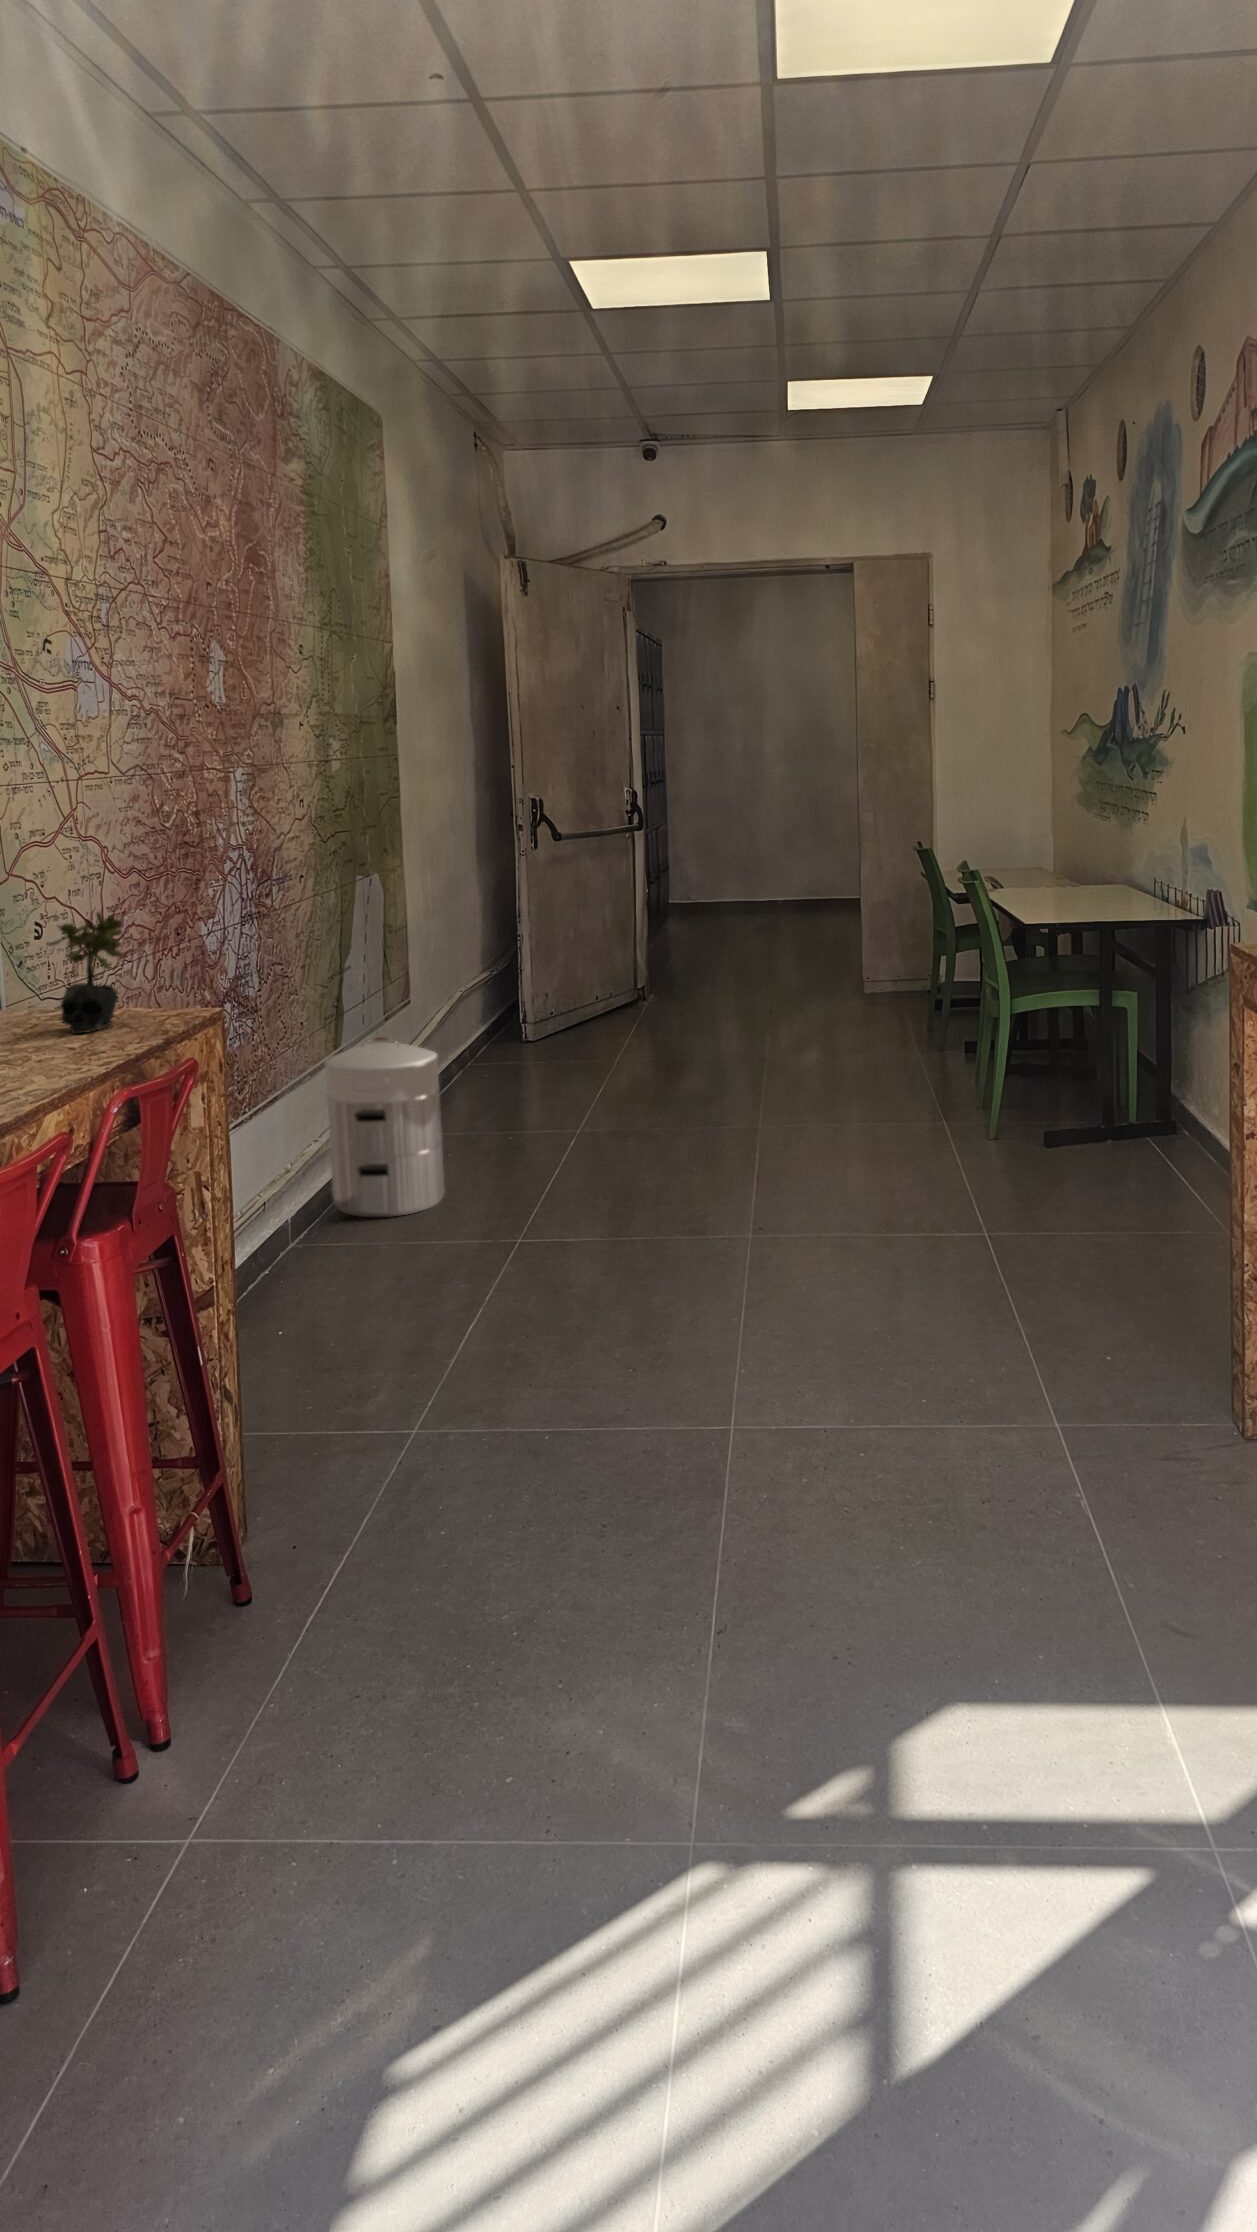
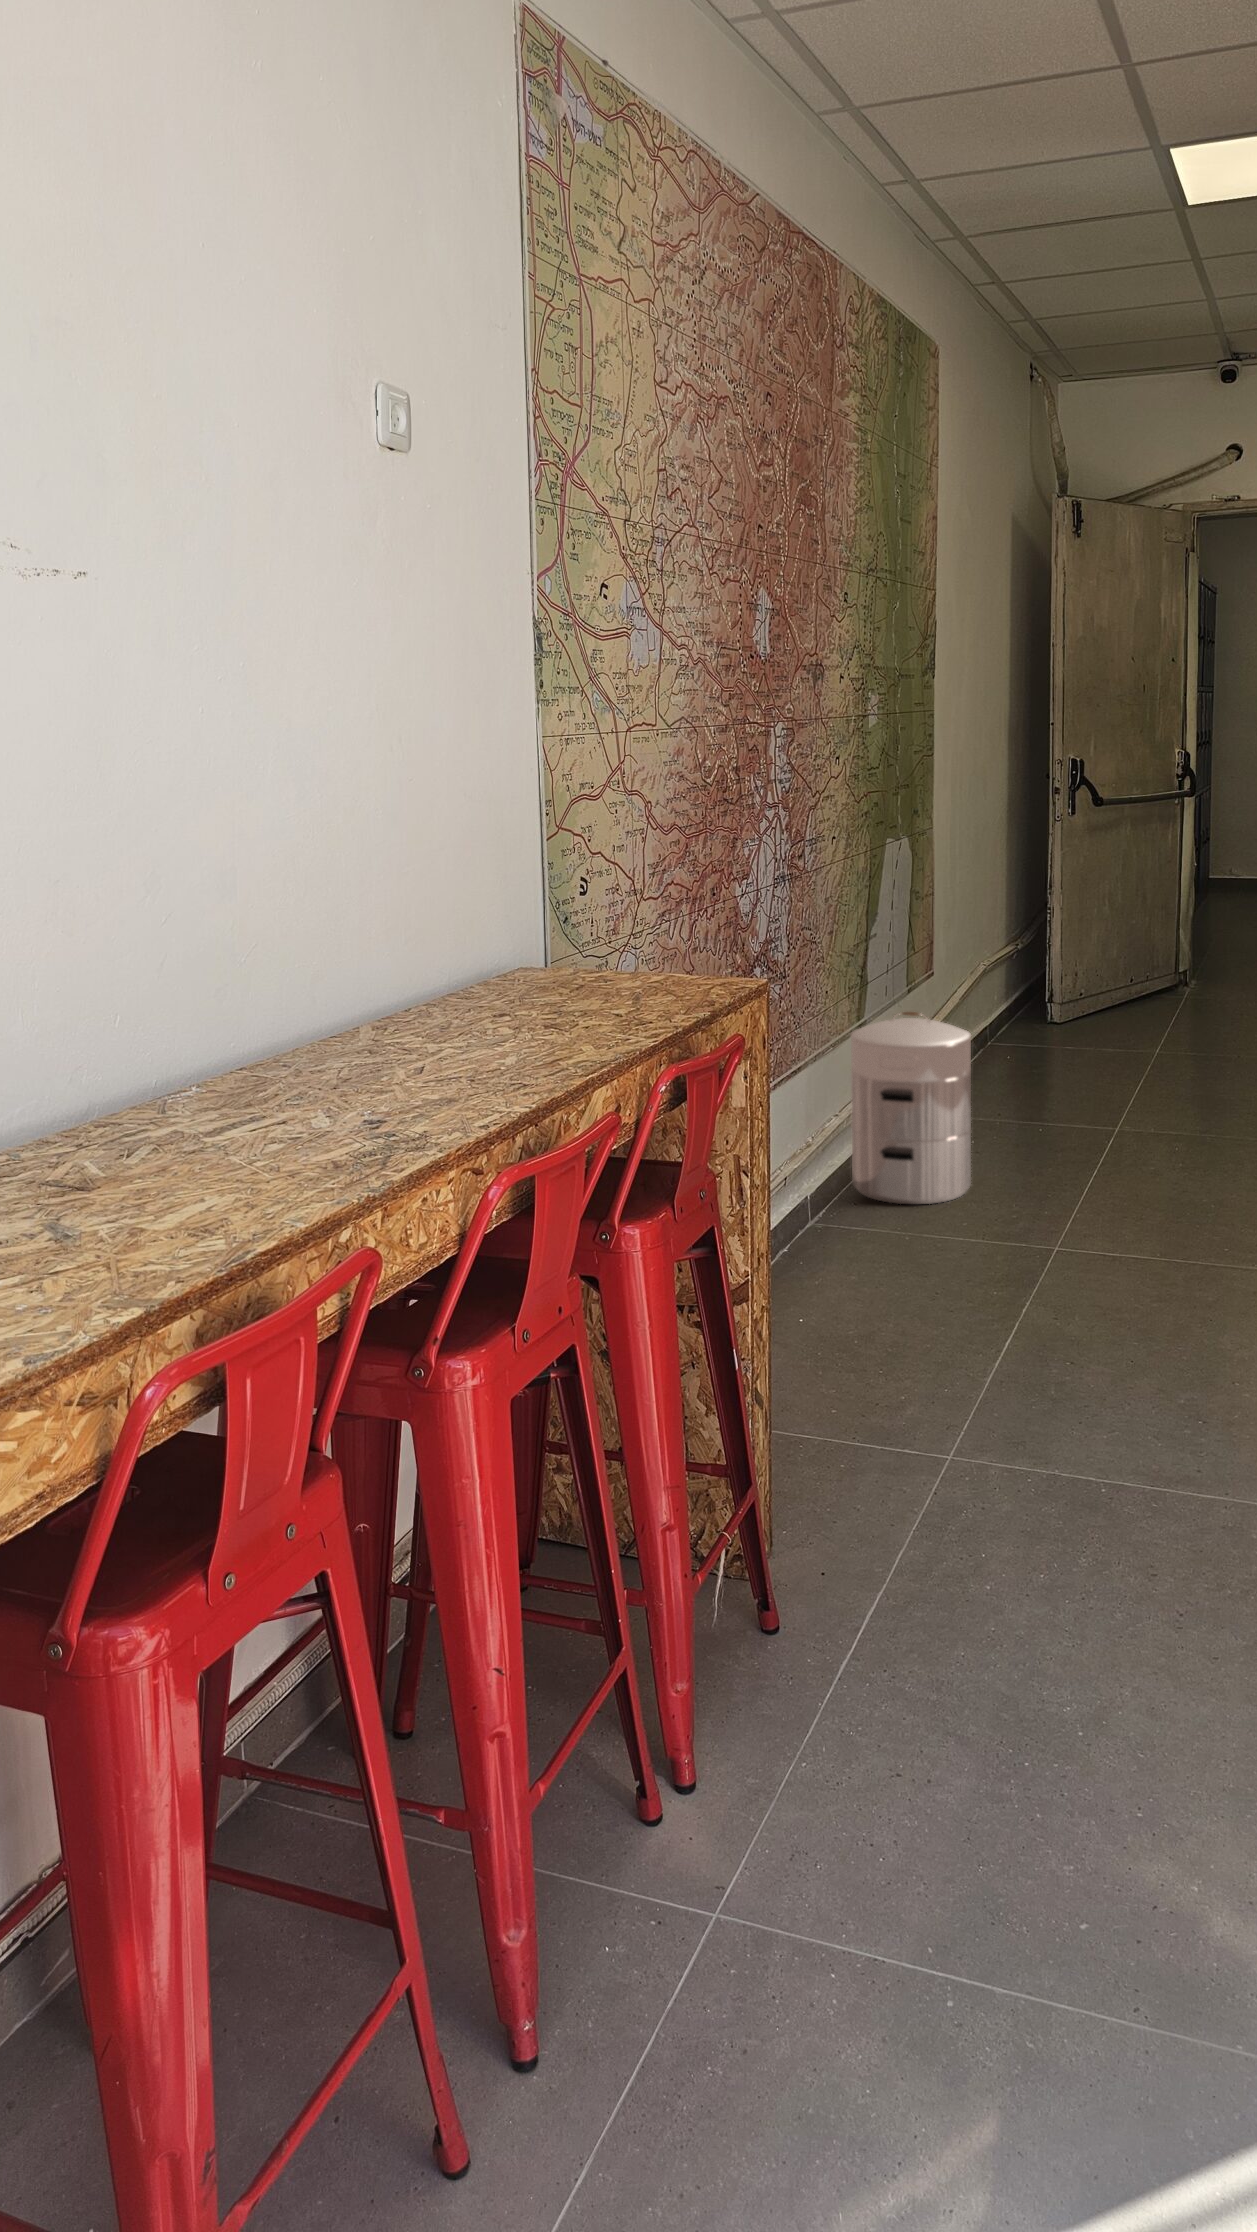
succulent plant: present [48,912,124,1034] -> none [596,868,674,999]

